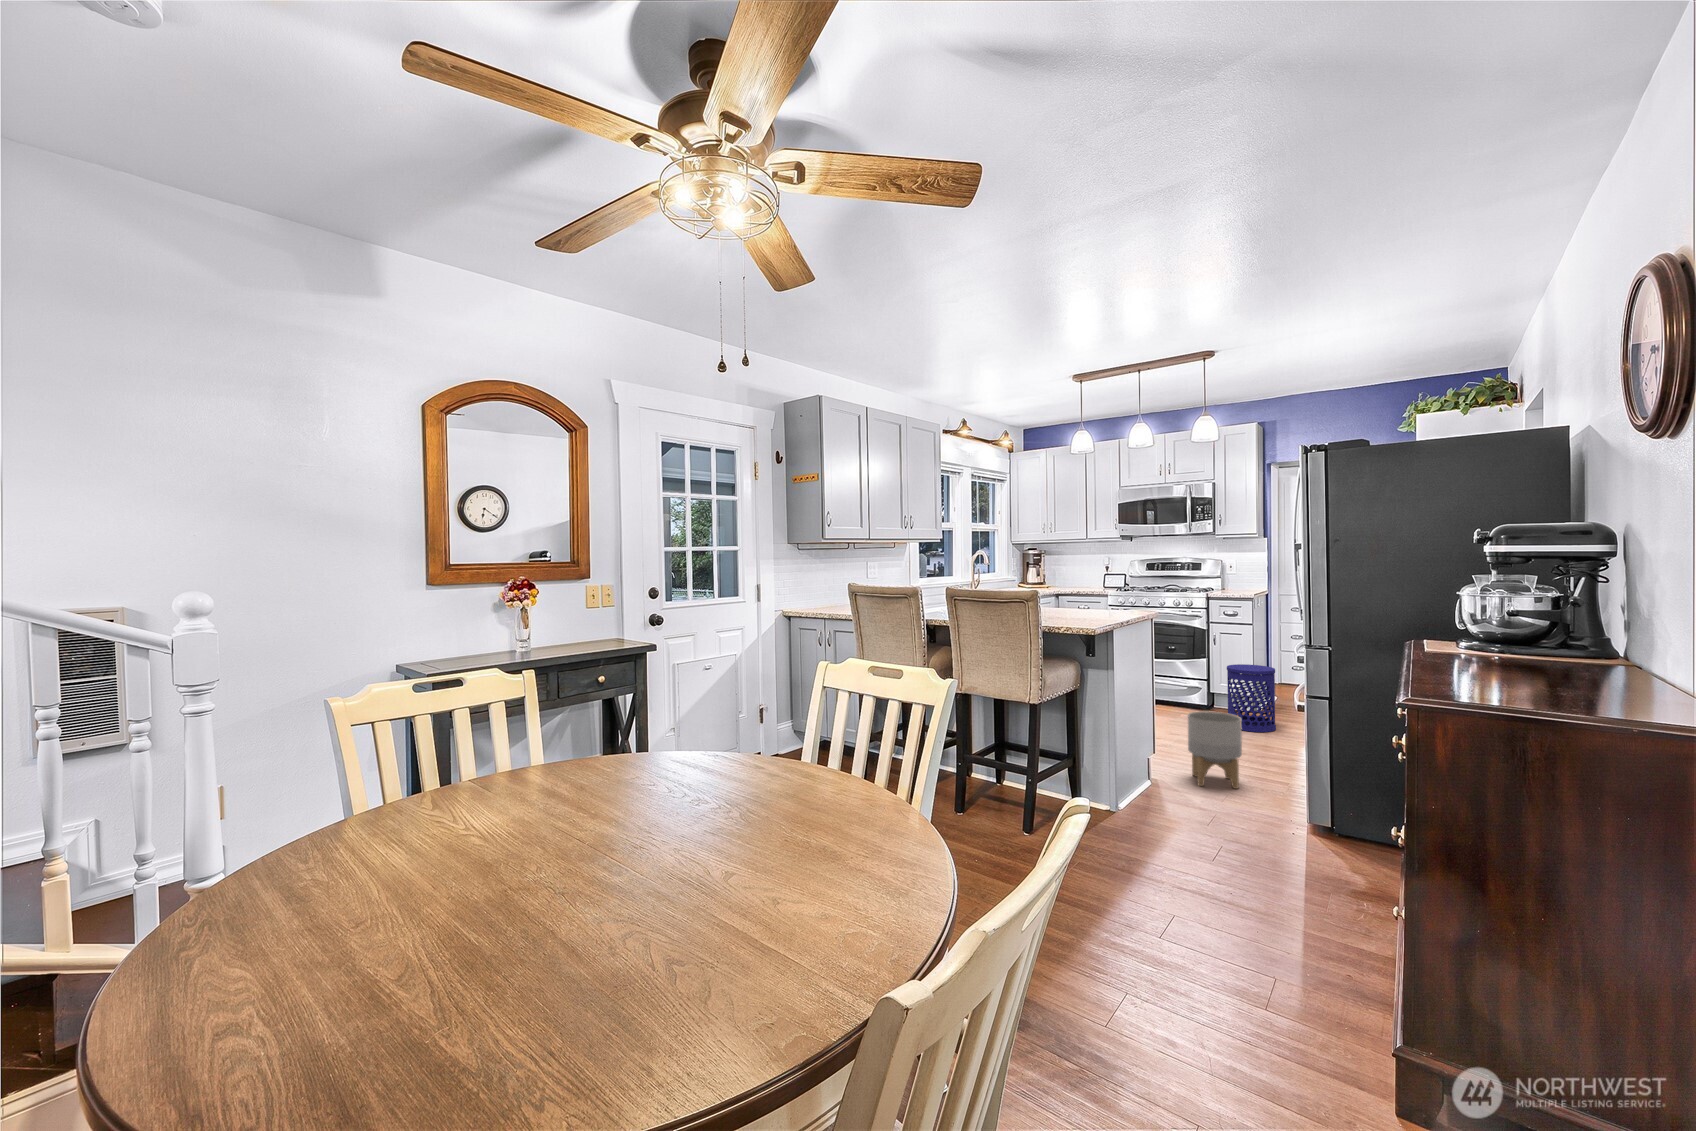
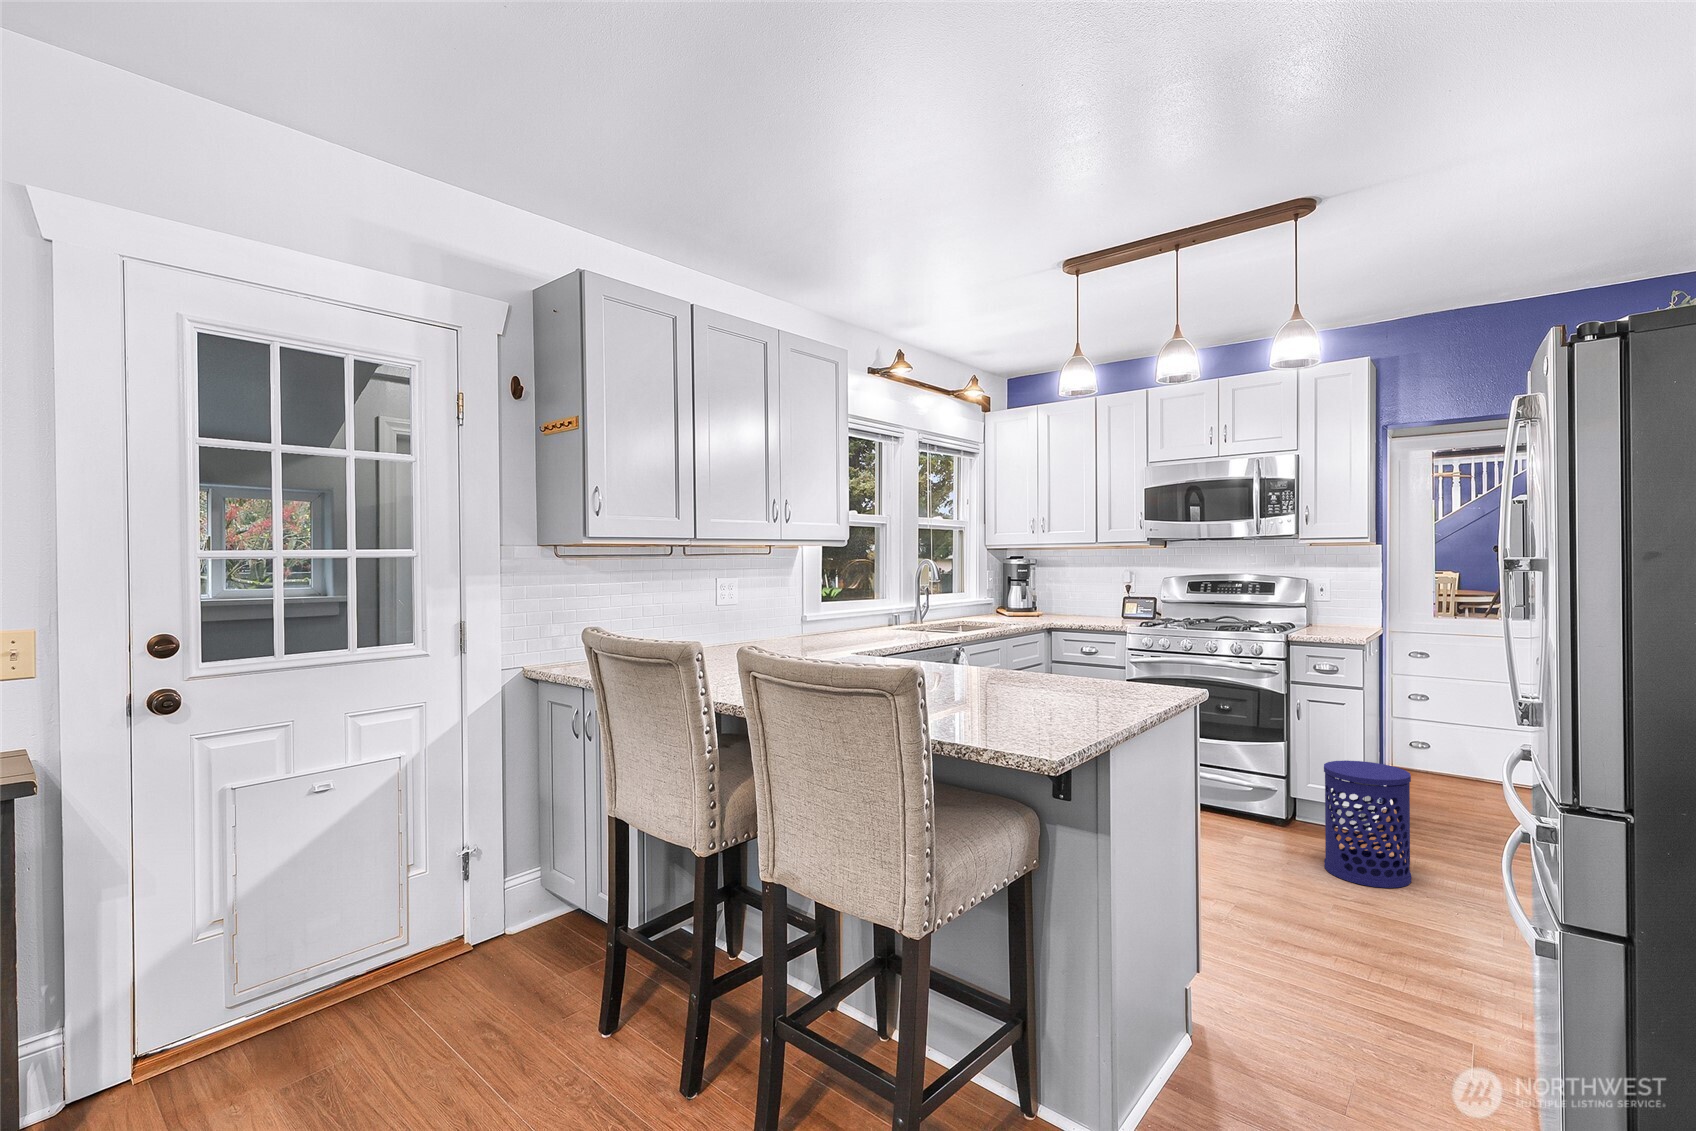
planter: present [1188,711,1242,789] -> none [1266,887,1379,1068]

